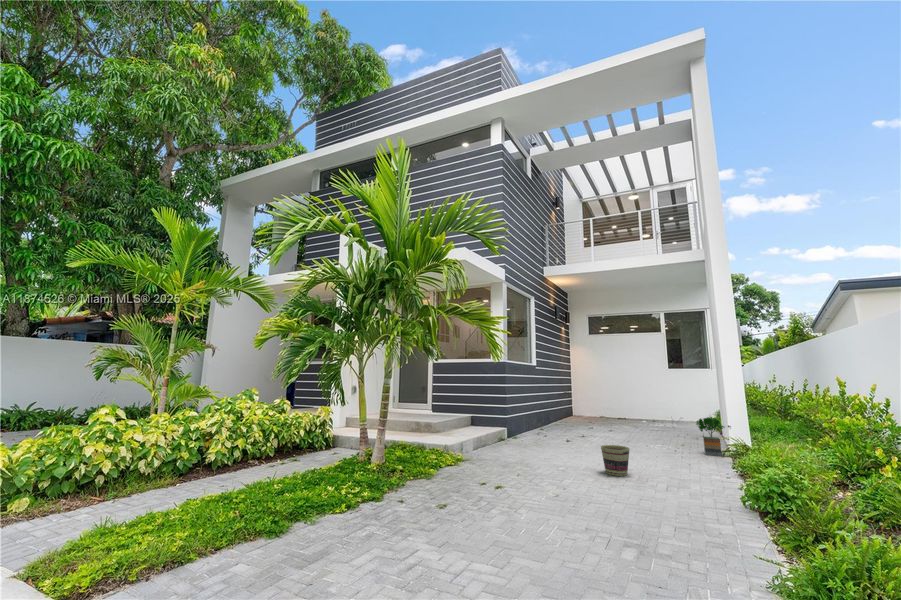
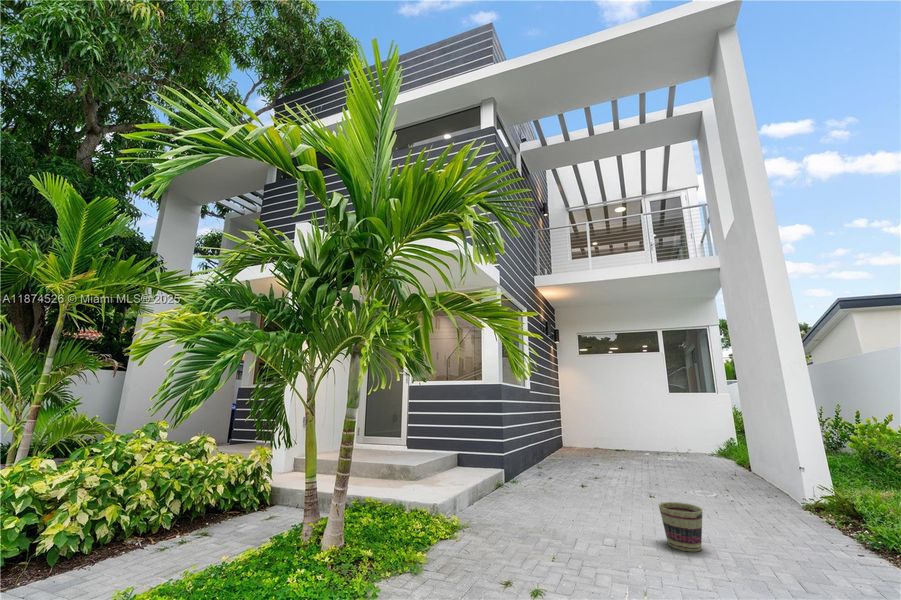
potted tree: present [696,417,724,456] -> none [747,455,790,508]

